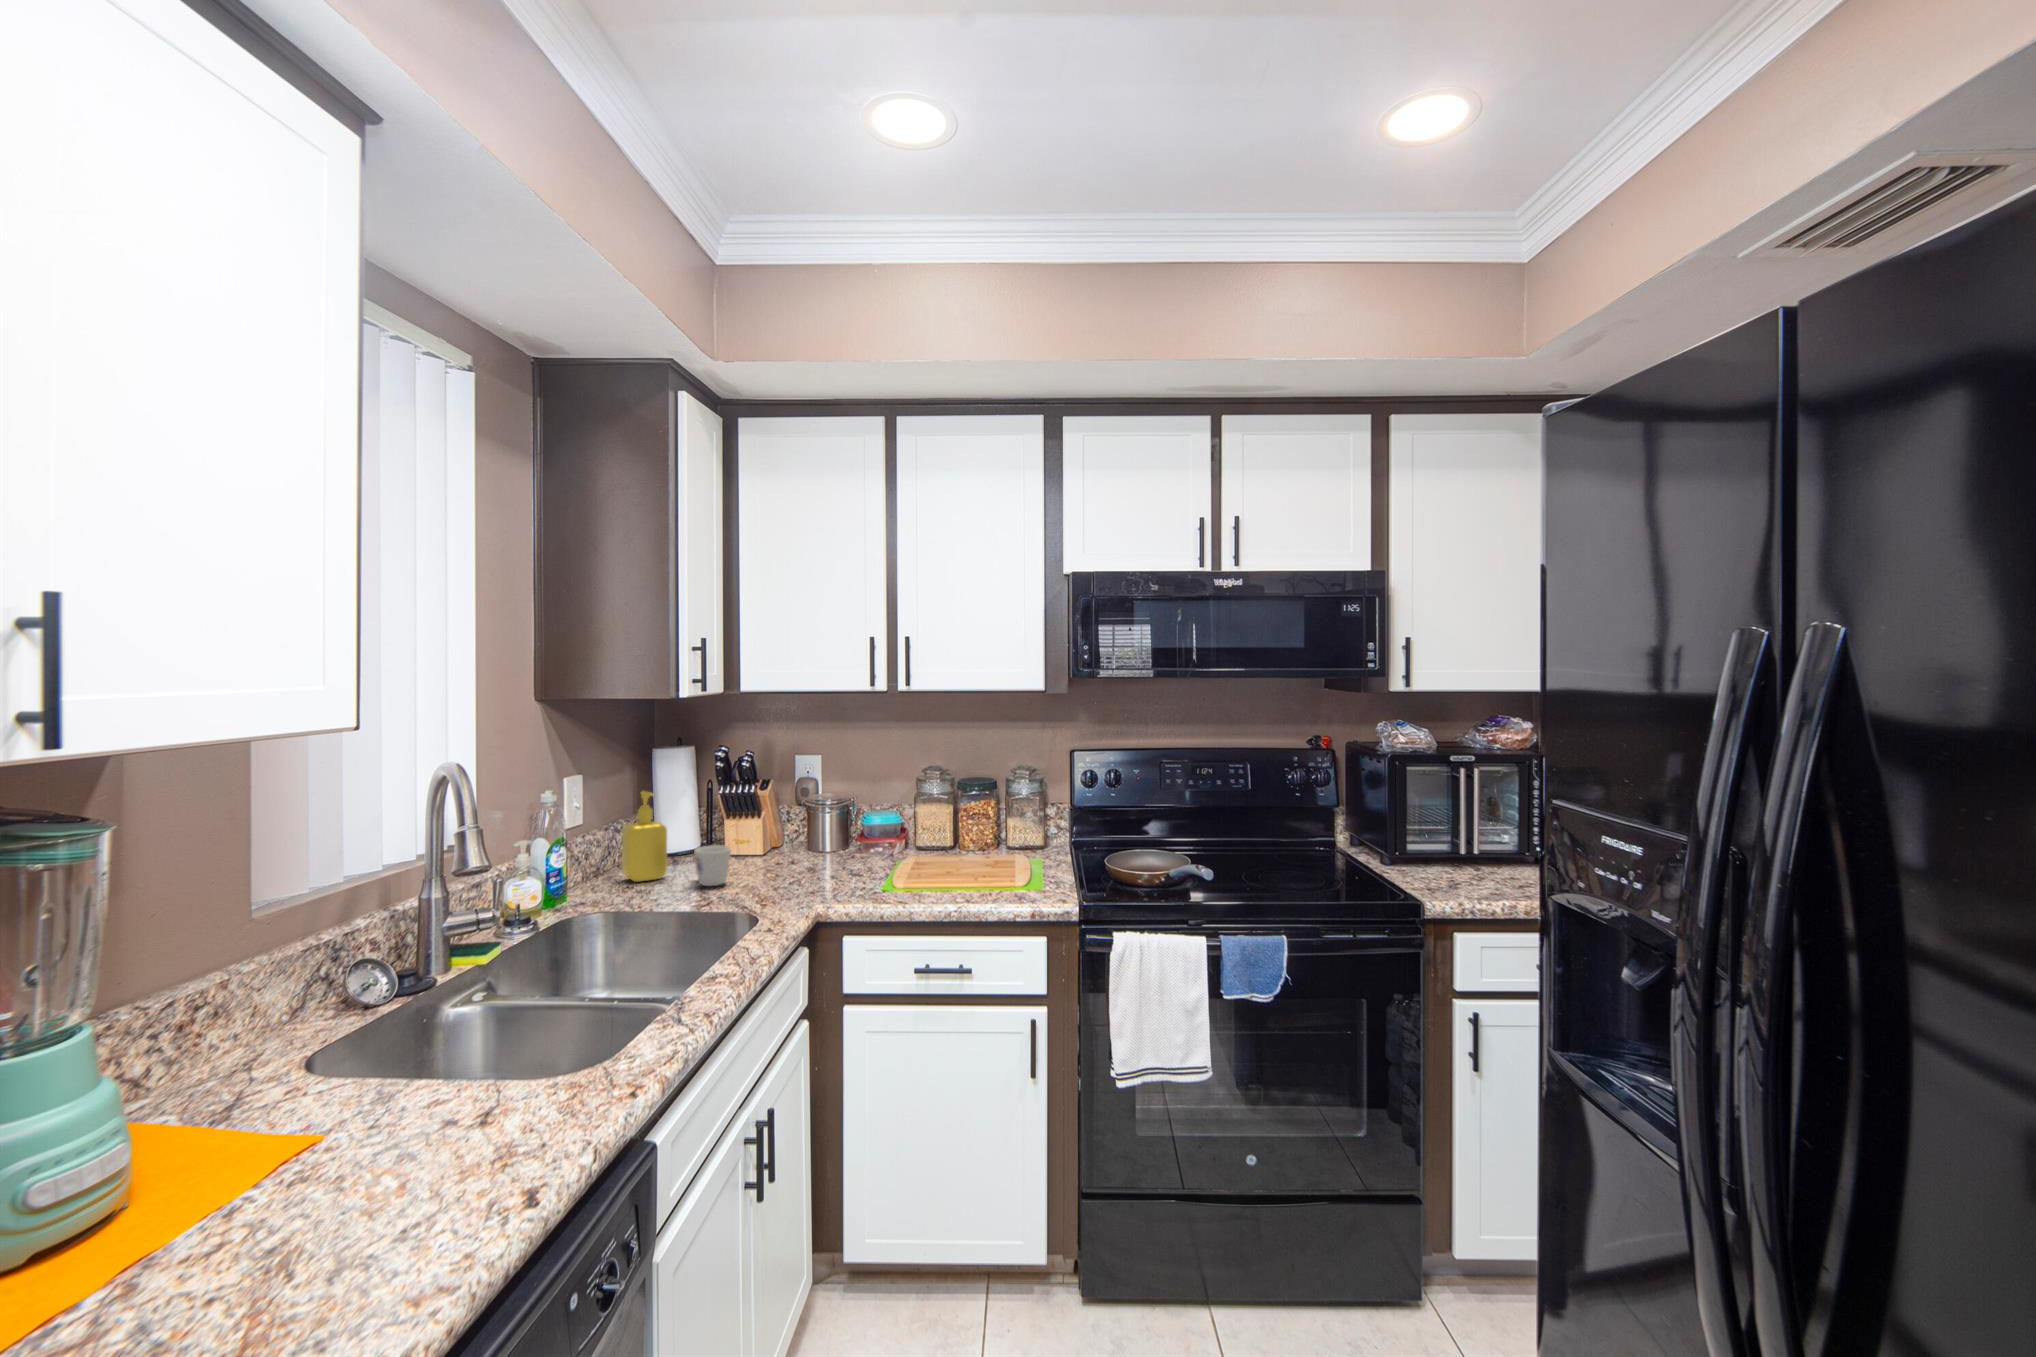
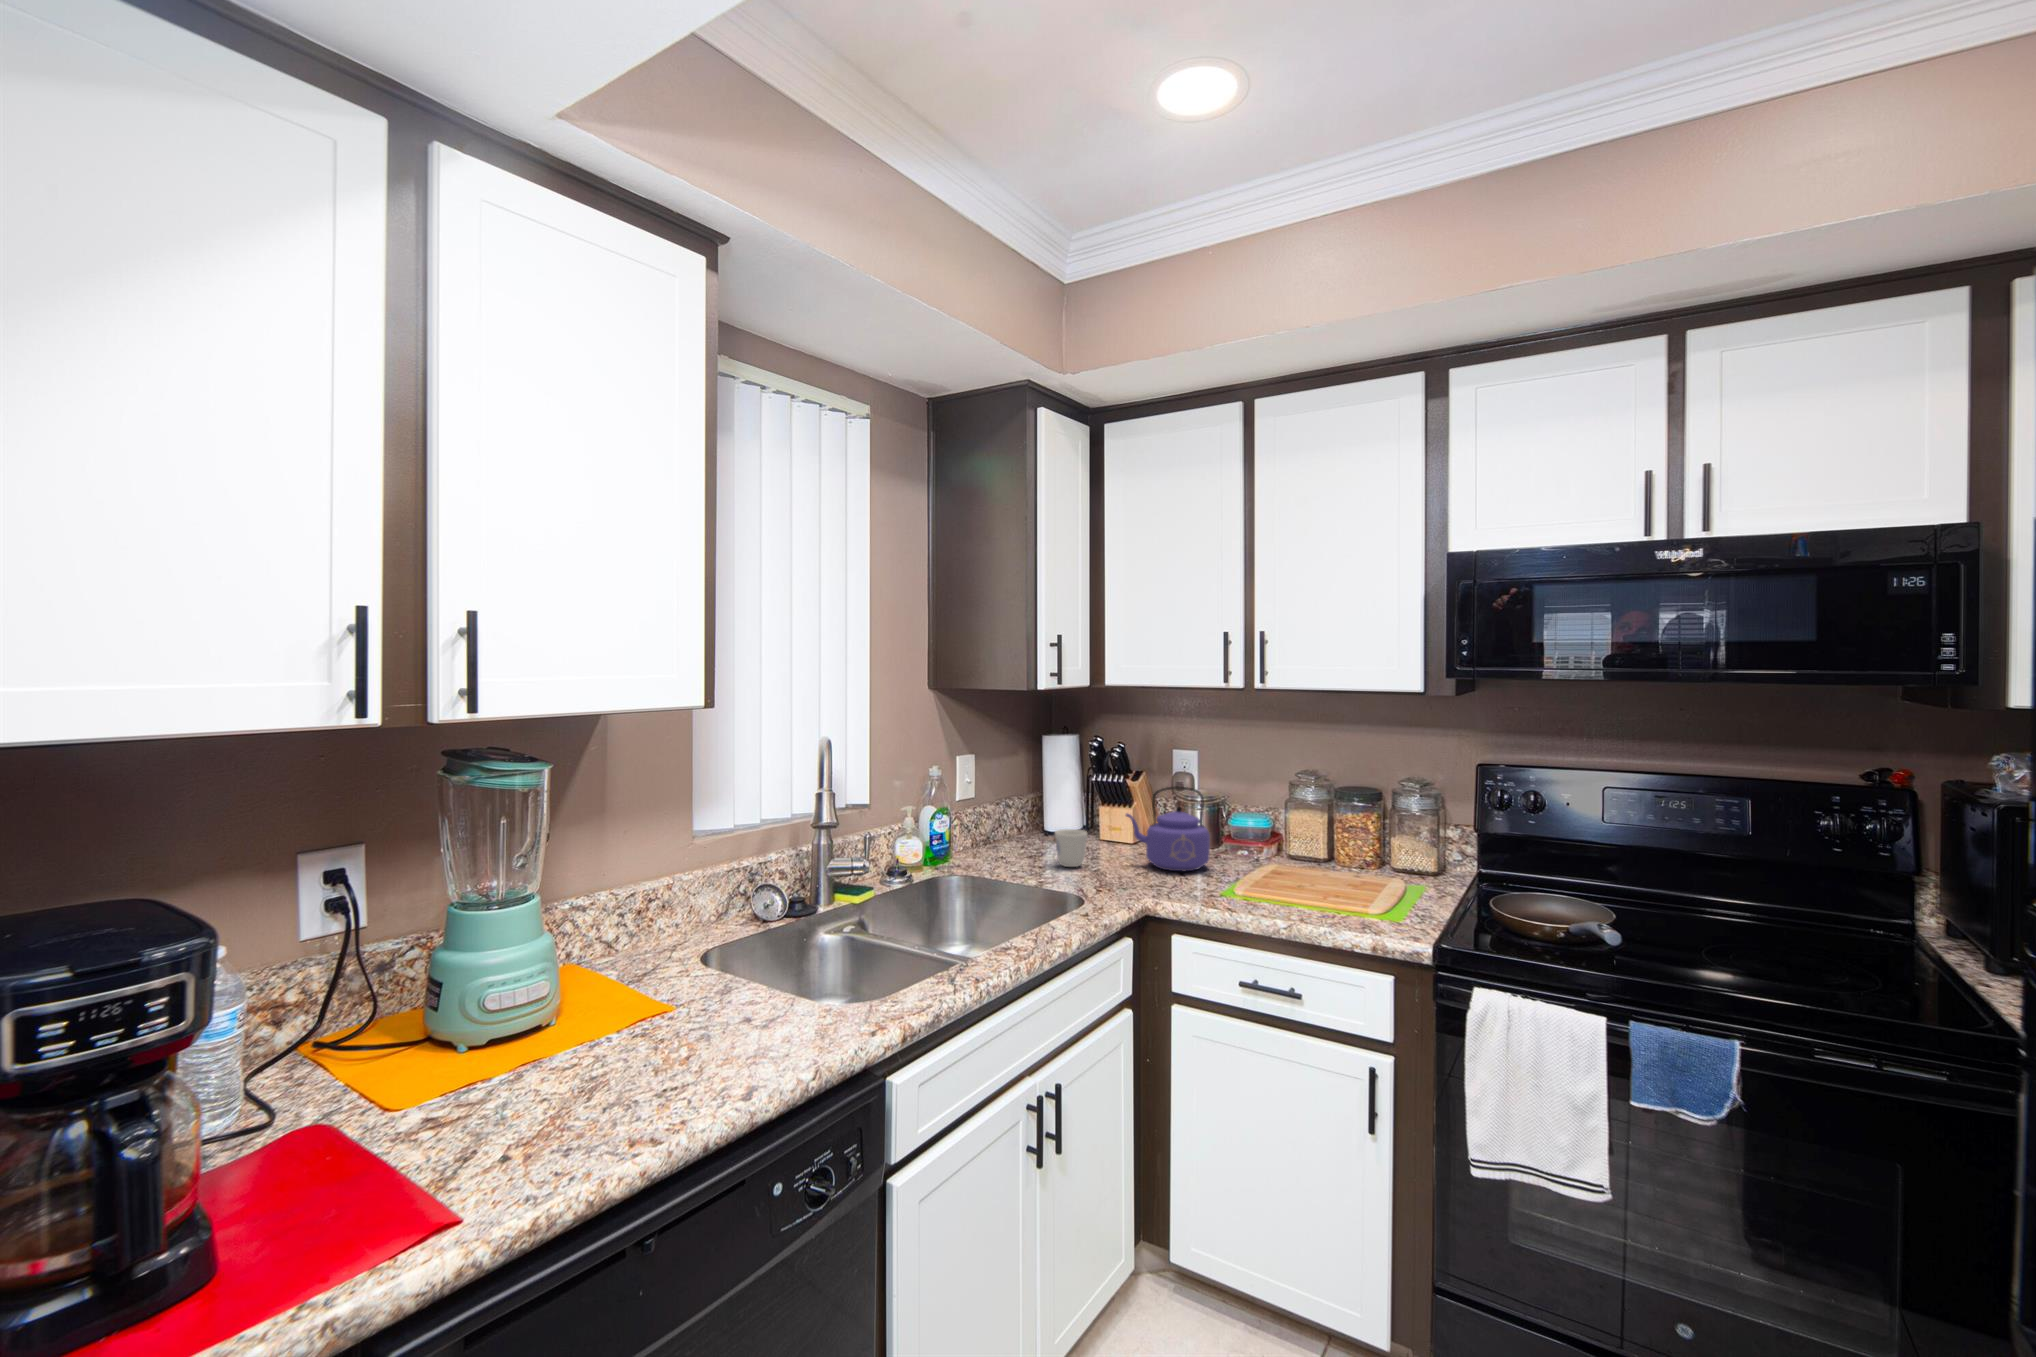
kettle: none [768,791,853,875] -> present [1126,787,1210,871]
soap dispenser: present [622,792,667,882] -> none [1003,773,1039,854]

